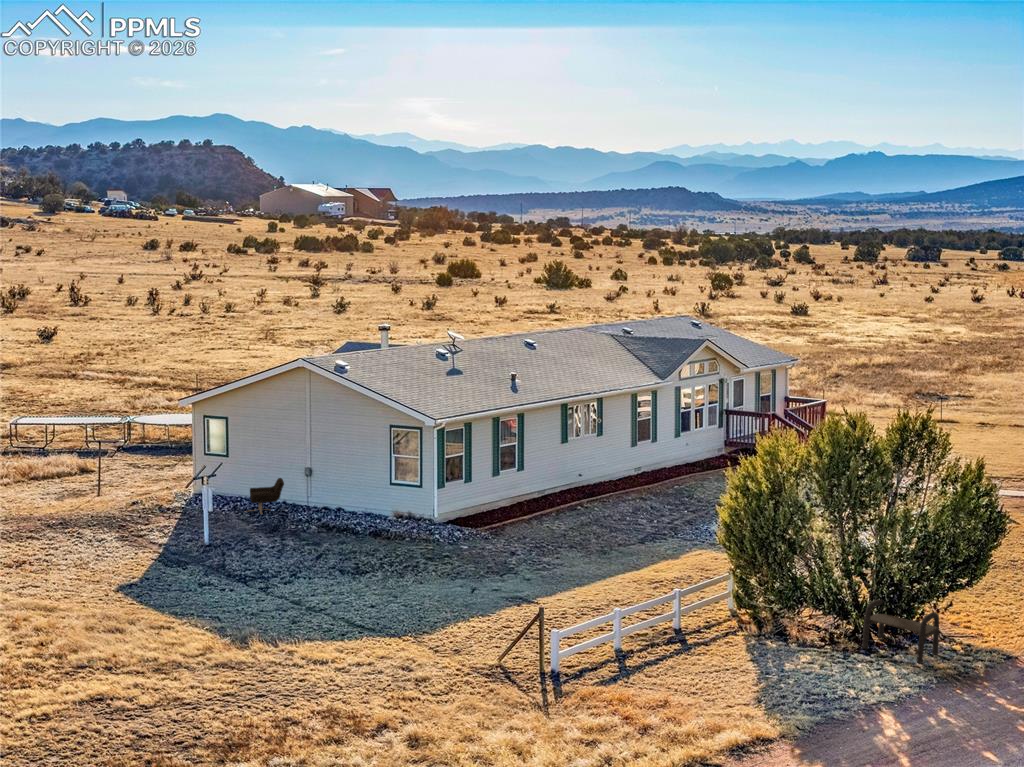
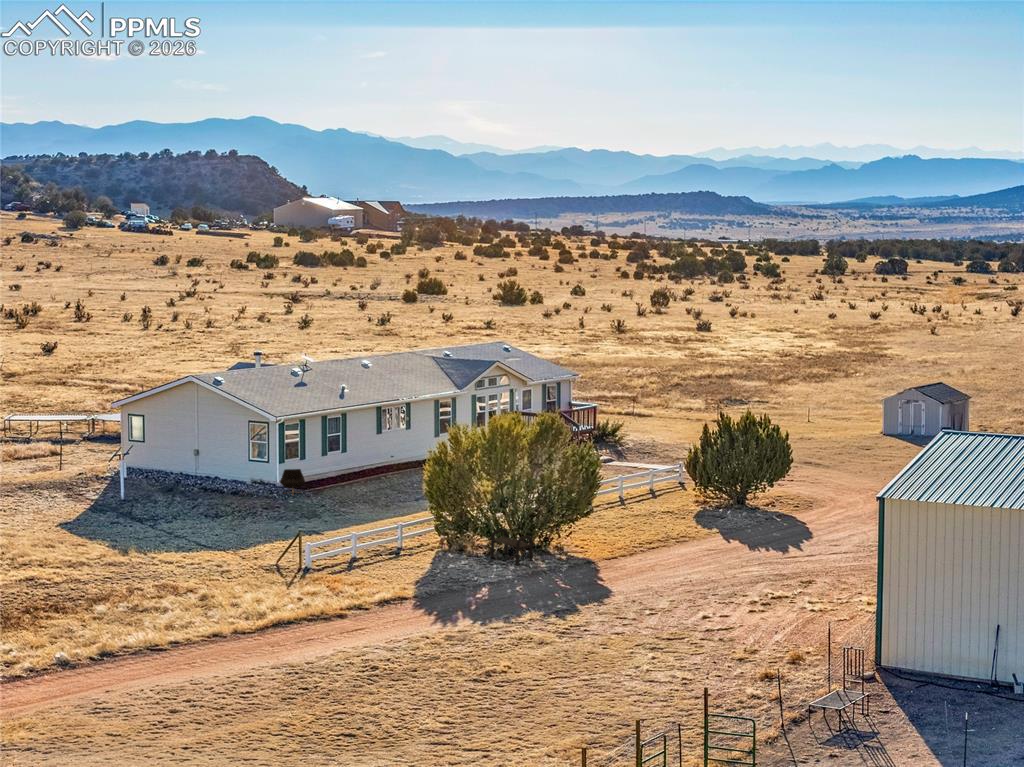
lounge chair: present [250,478,284,514] -> present [280,469,305,495]

